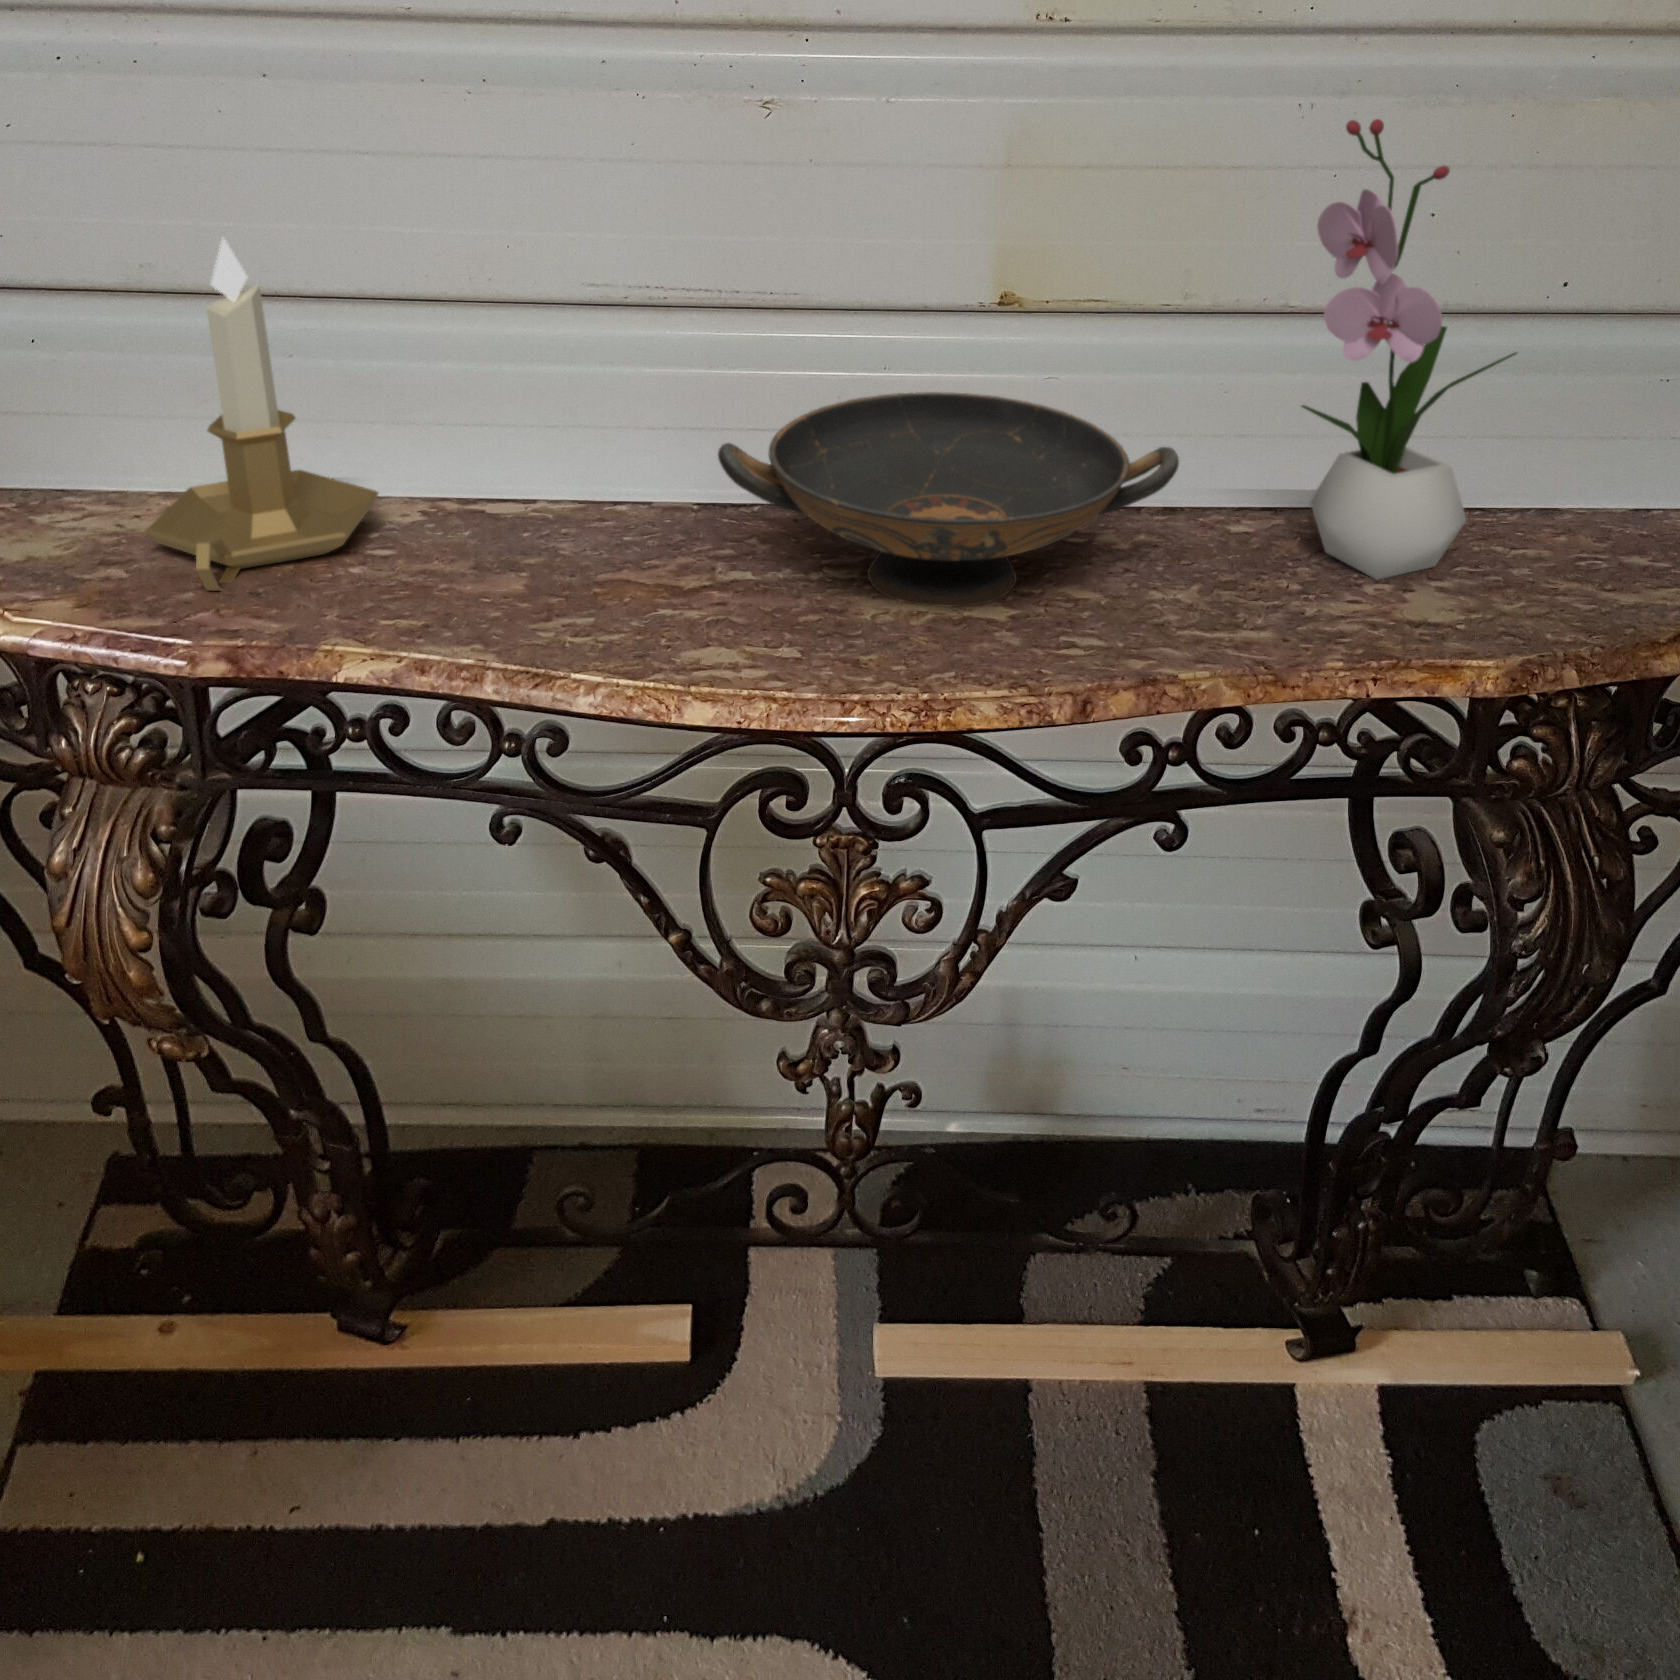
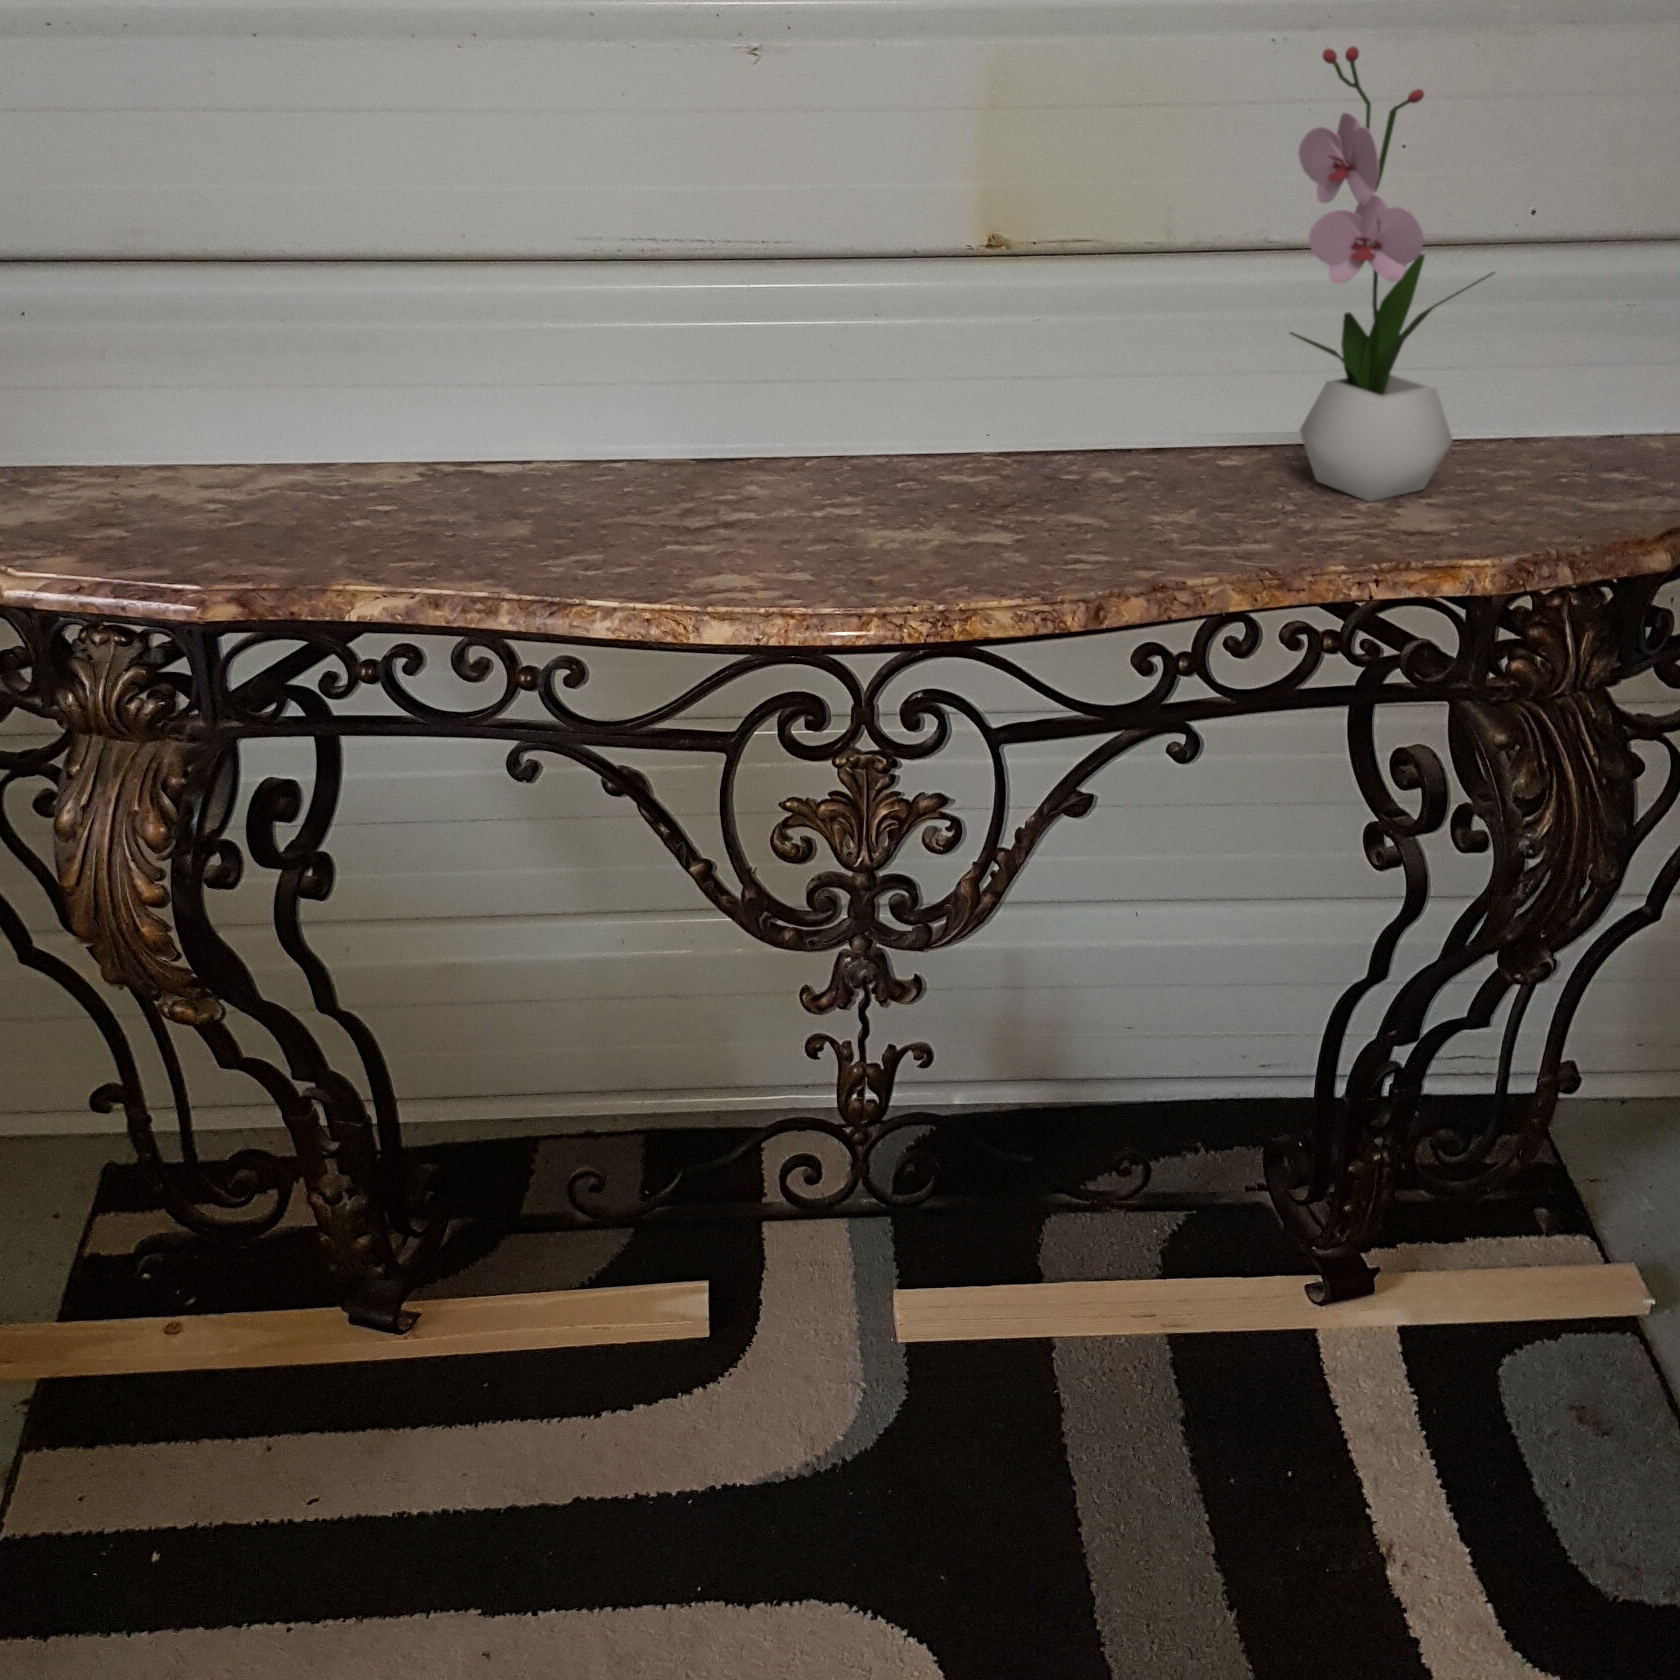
candlestick: present [145,239,378,591] -> none [143,193,379,547]
decorative bowl: present [718,392,1179,607] -> none [721,337,1174,537]

